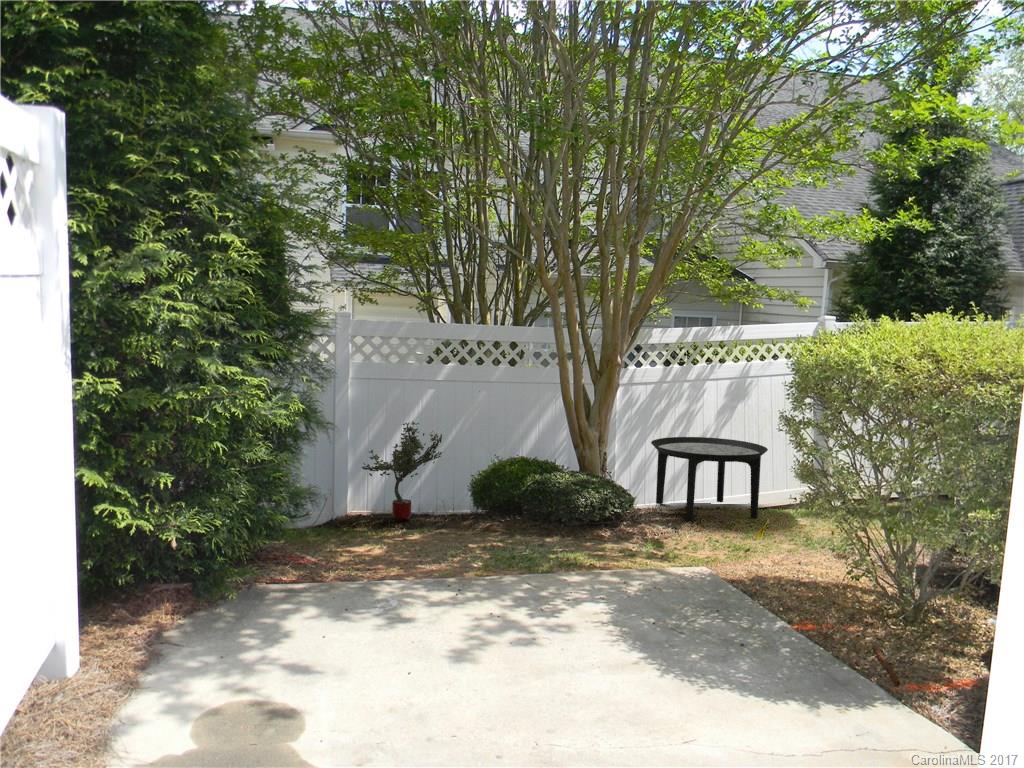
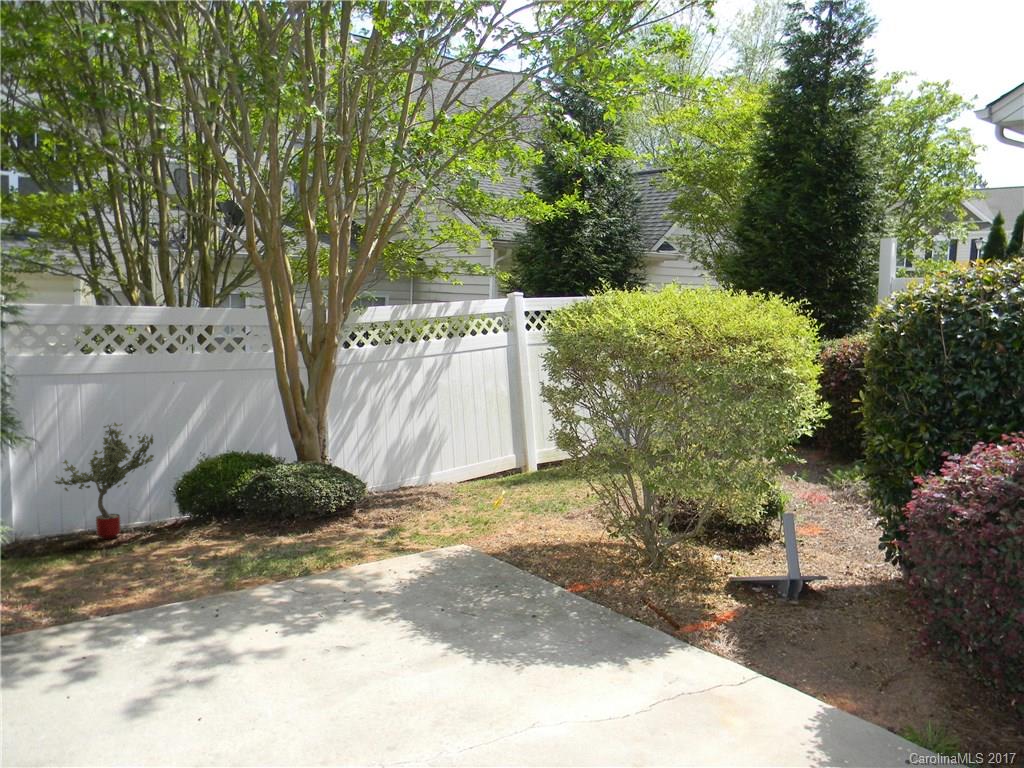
round table: present [651,437,768,521] -> none [379,416,494,501]

